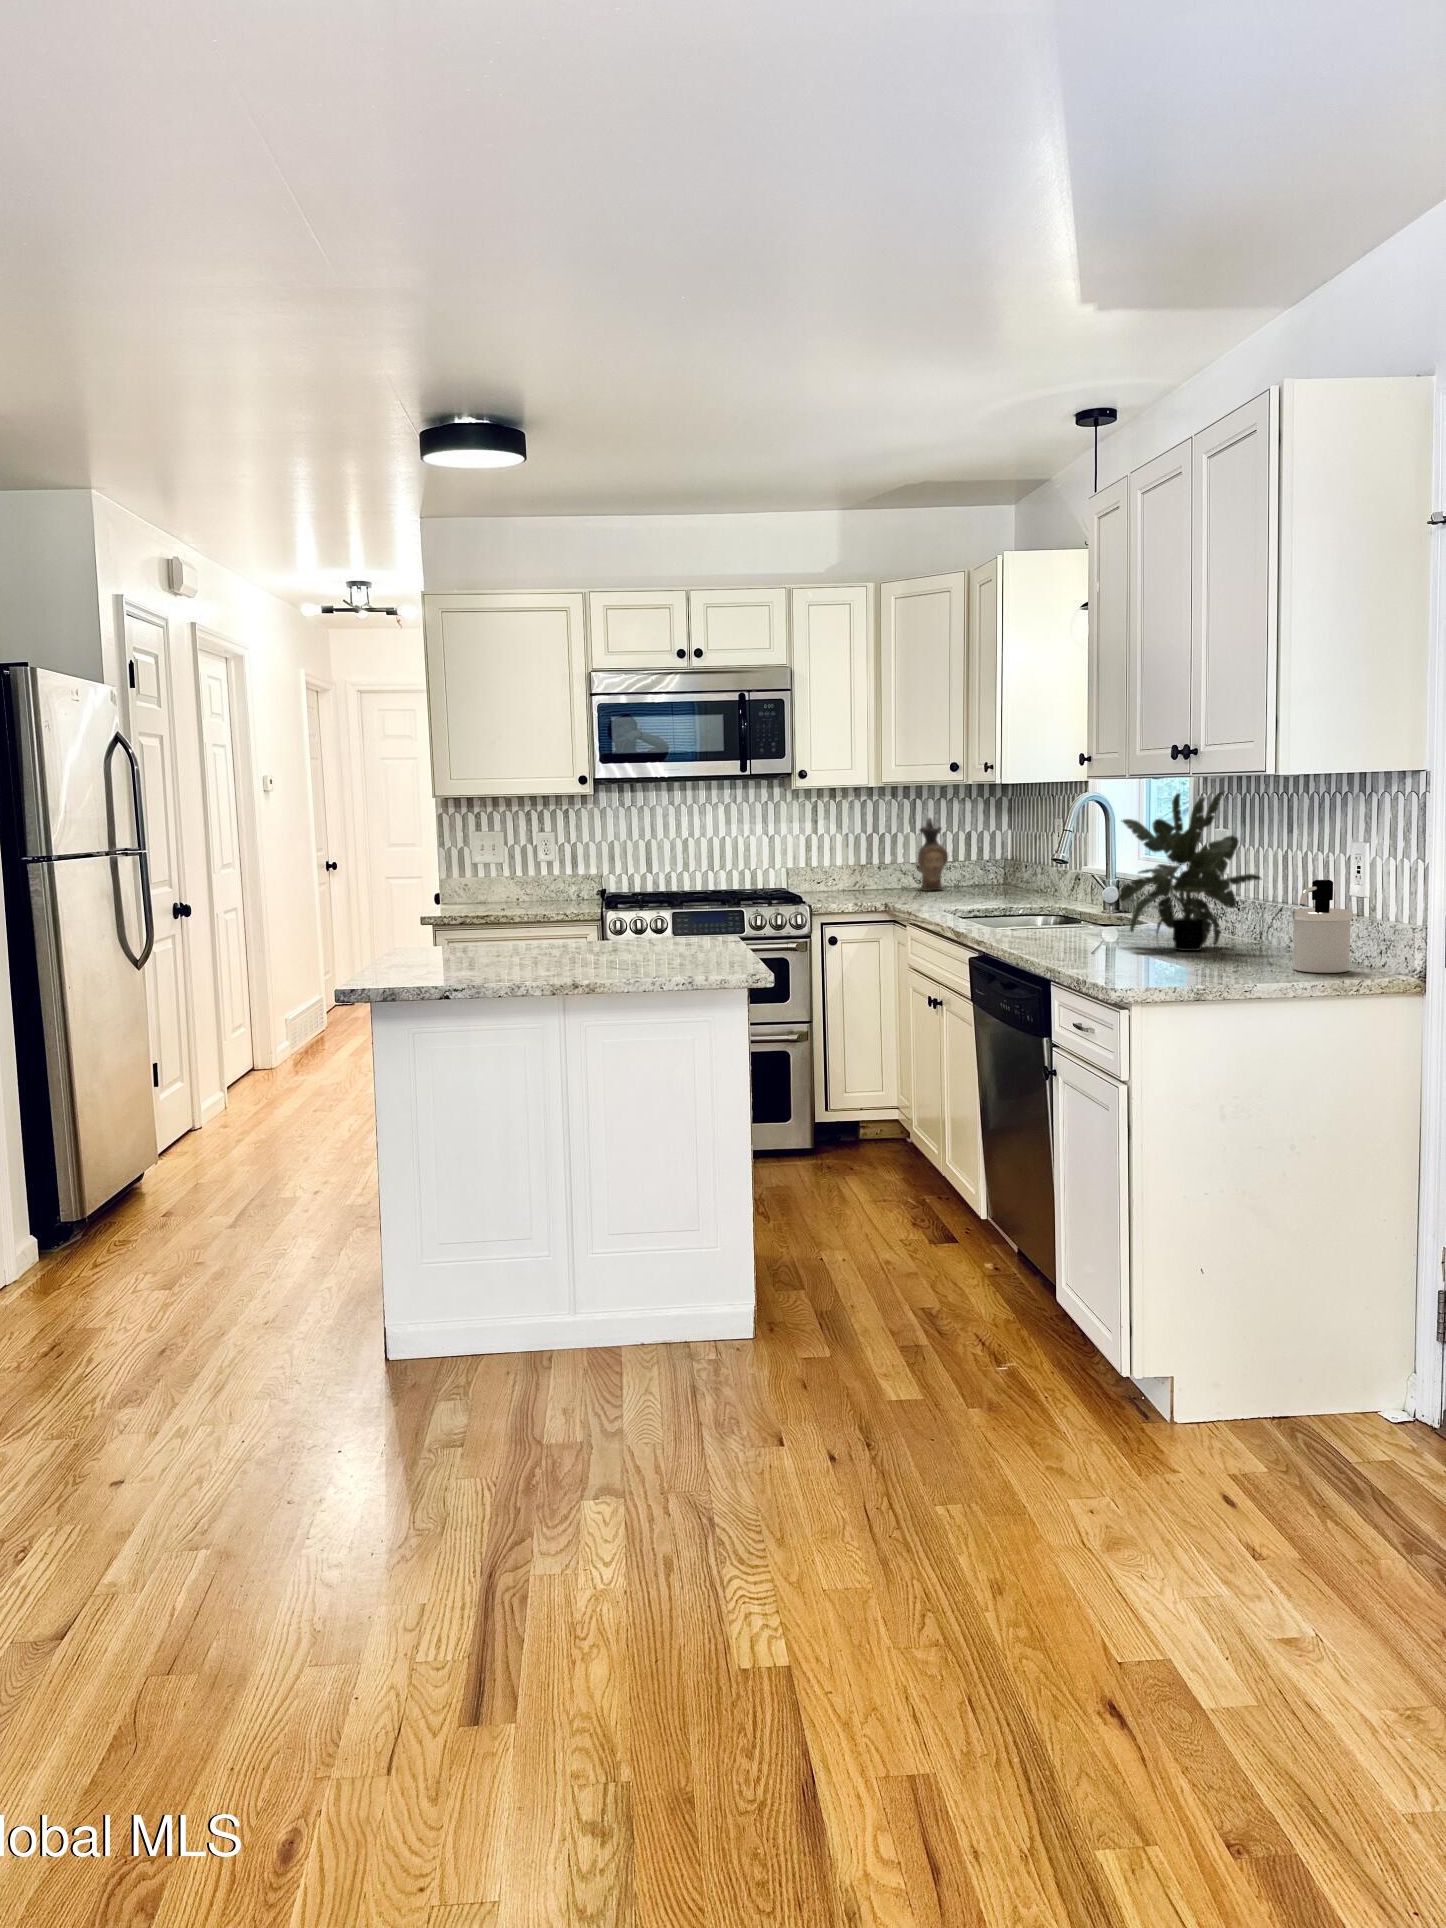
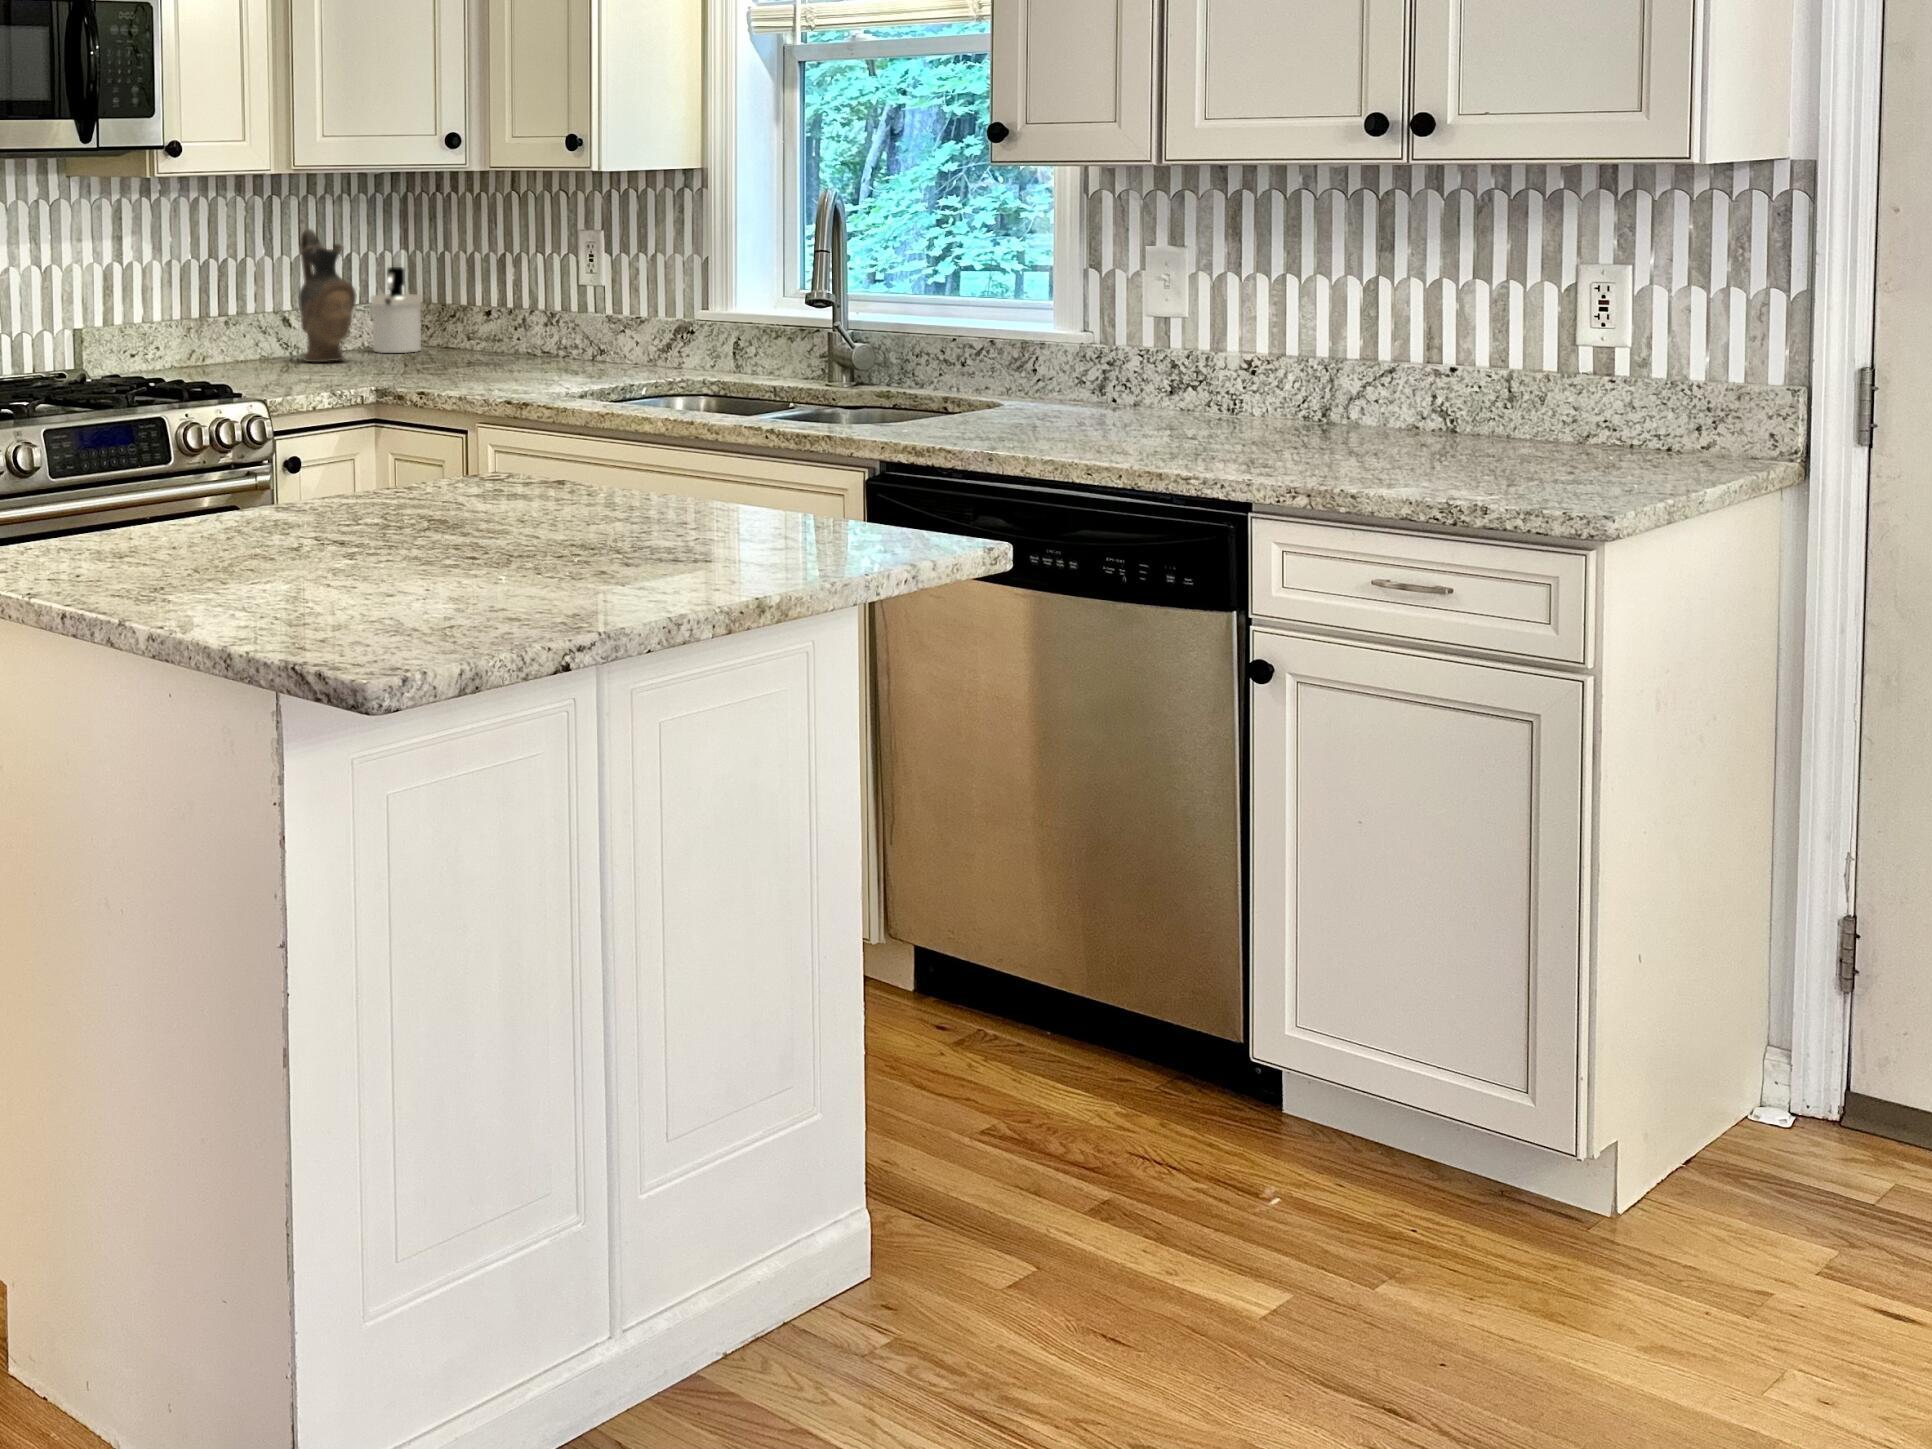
potted plant: present [1120,792,1262,951] -> none [1133,183,1396,440]
soap dispenser: present [1292,880,1353,973] -> present [371,267,422,353]

